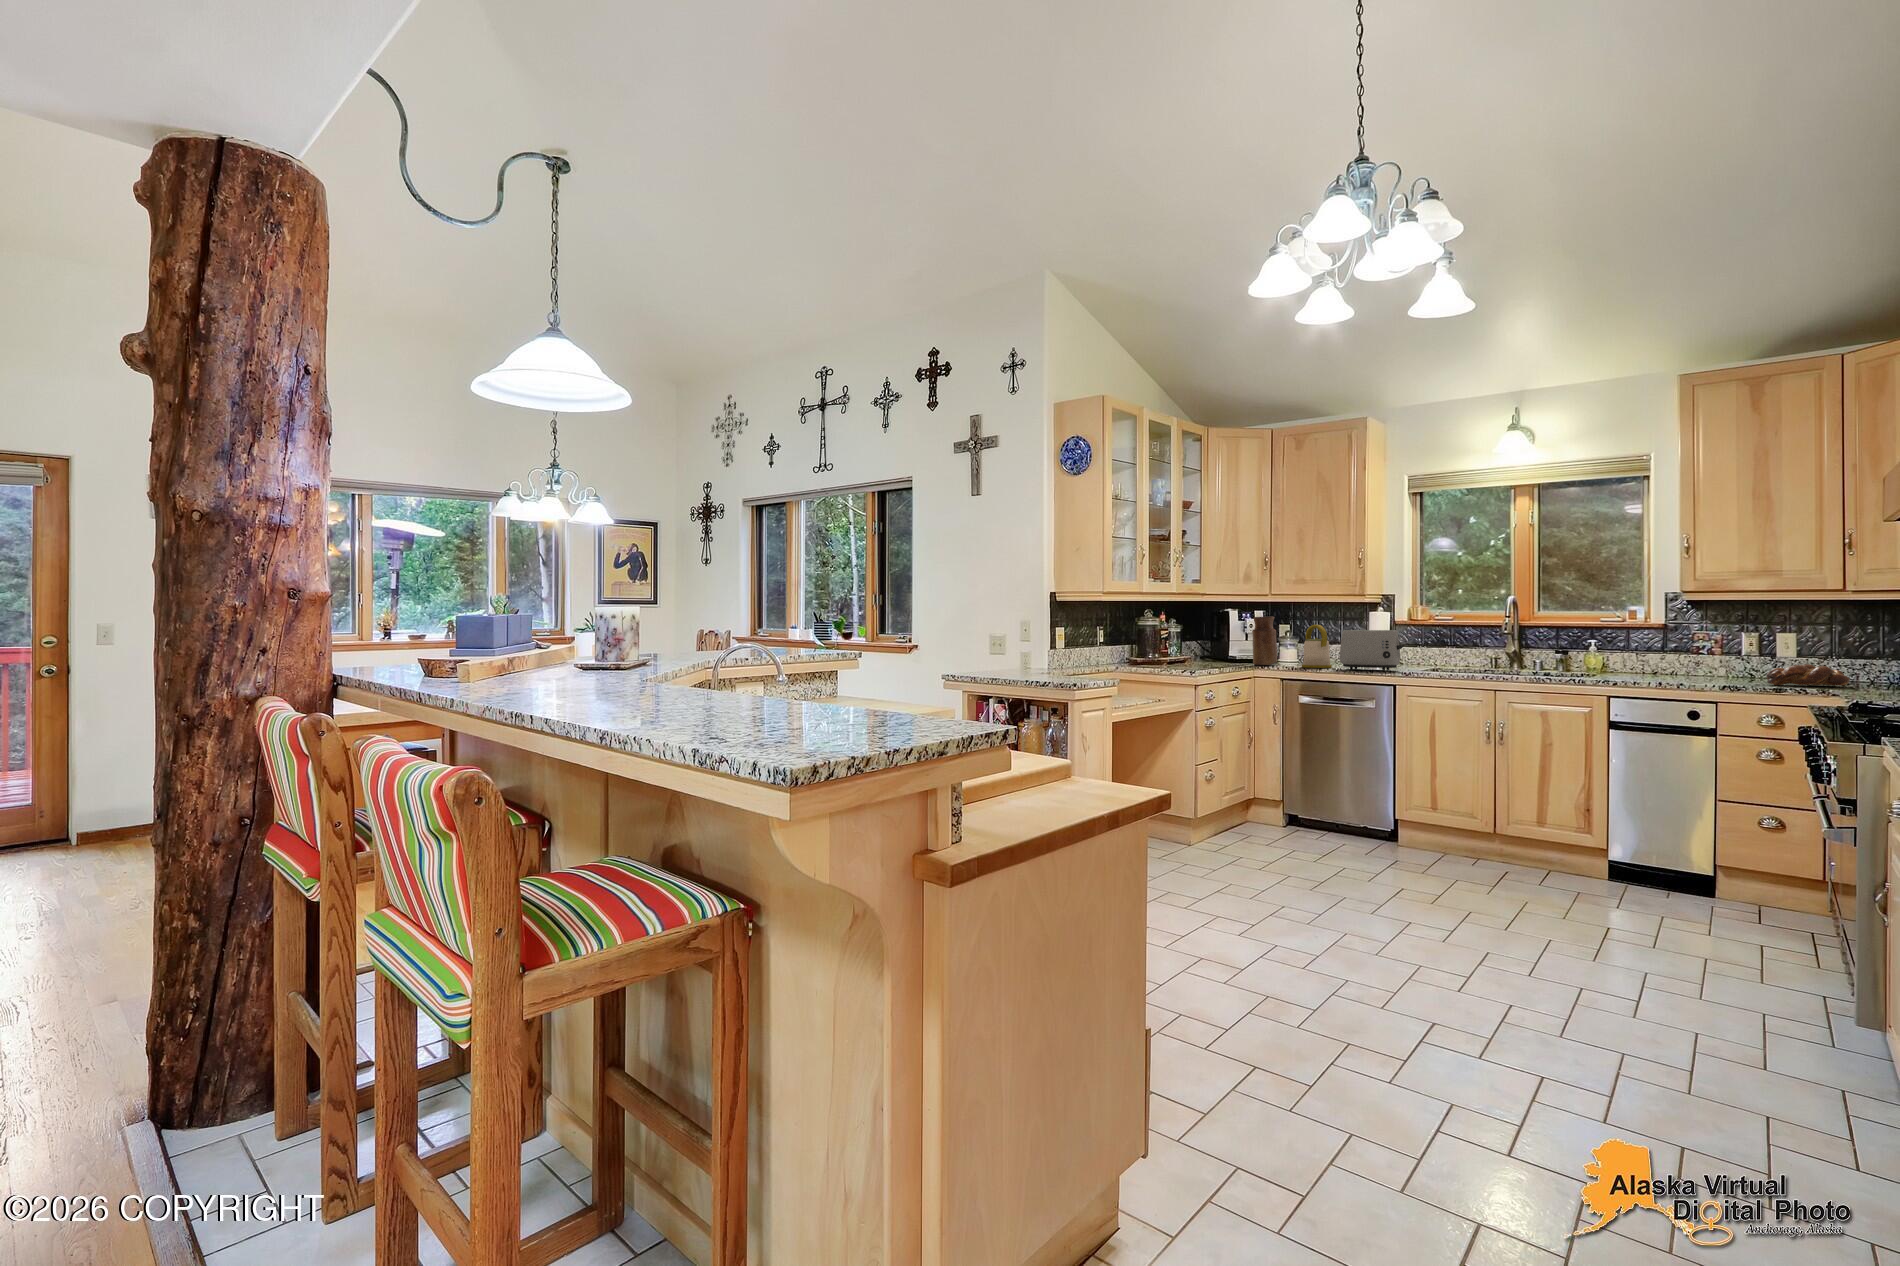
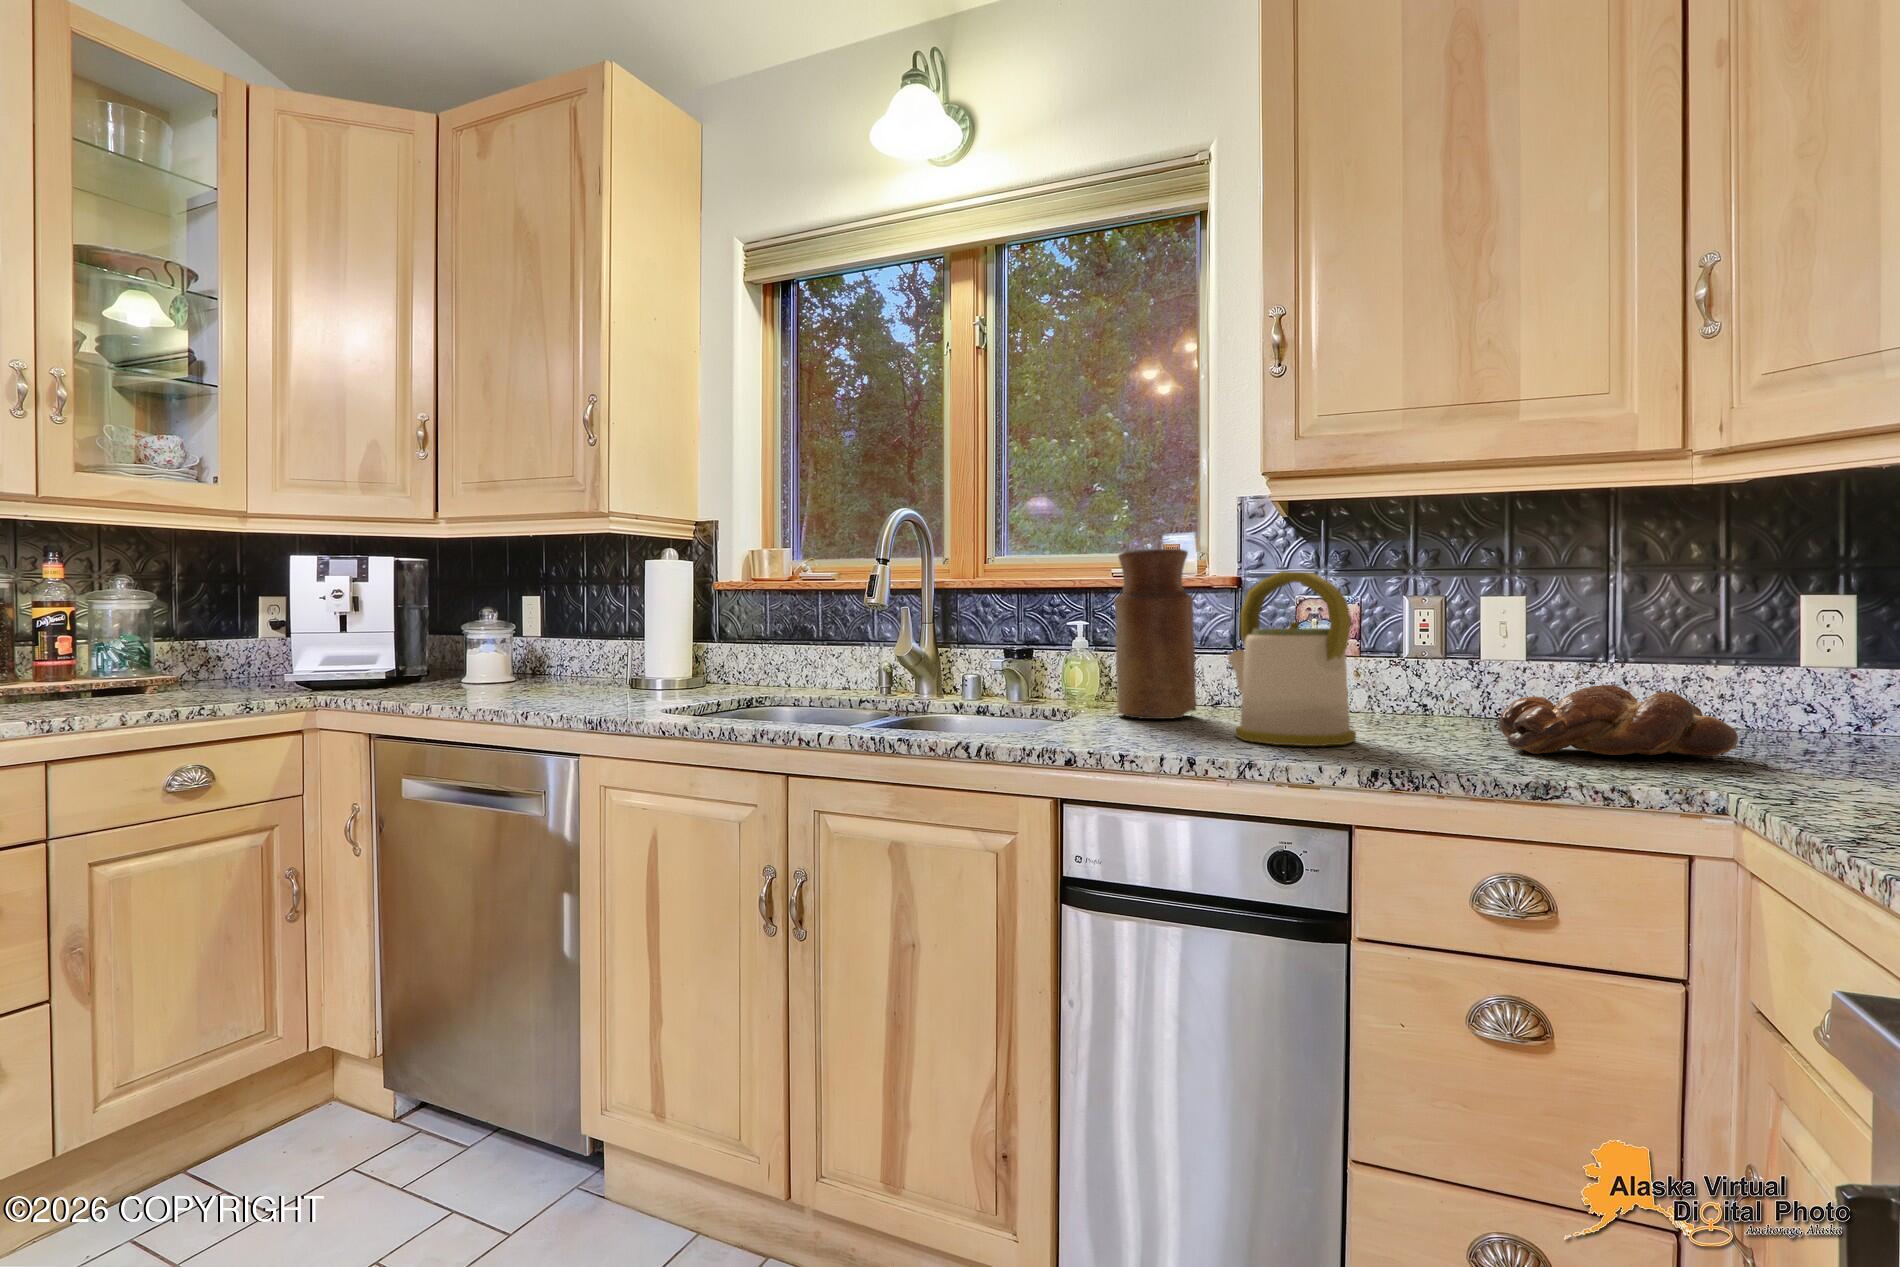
vase: present [1252,616,1277,665] -> present [1114,549,1196,719]
kettle: present [1302,625,1332,668] -> present [1228,571,1356,746]
toaster: present [1340,630,1404,671] -> none [515,596,657,706]

